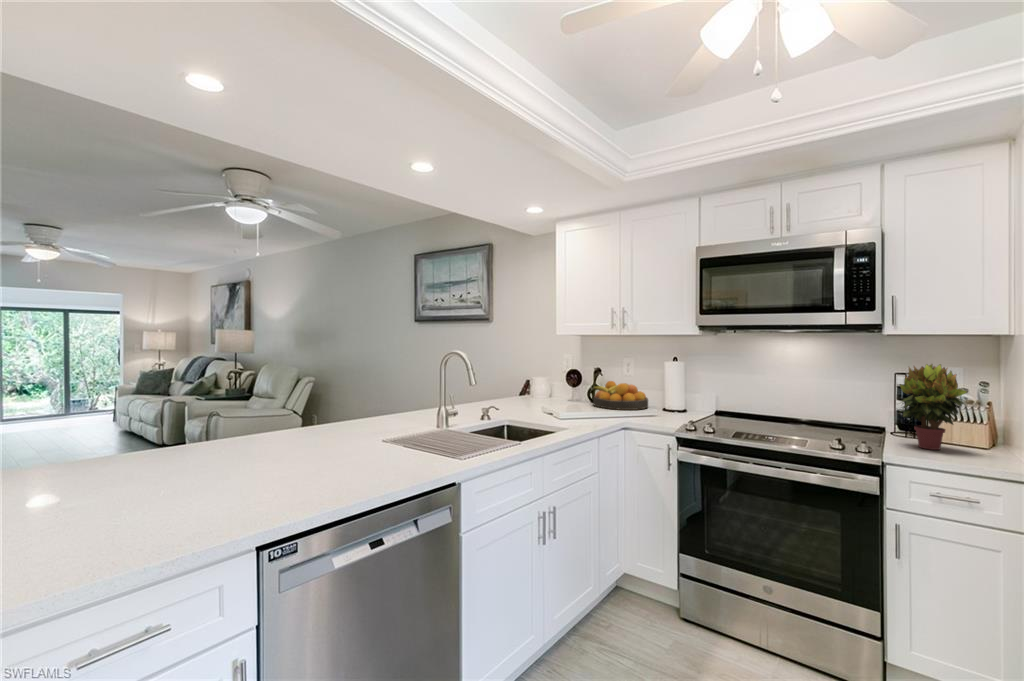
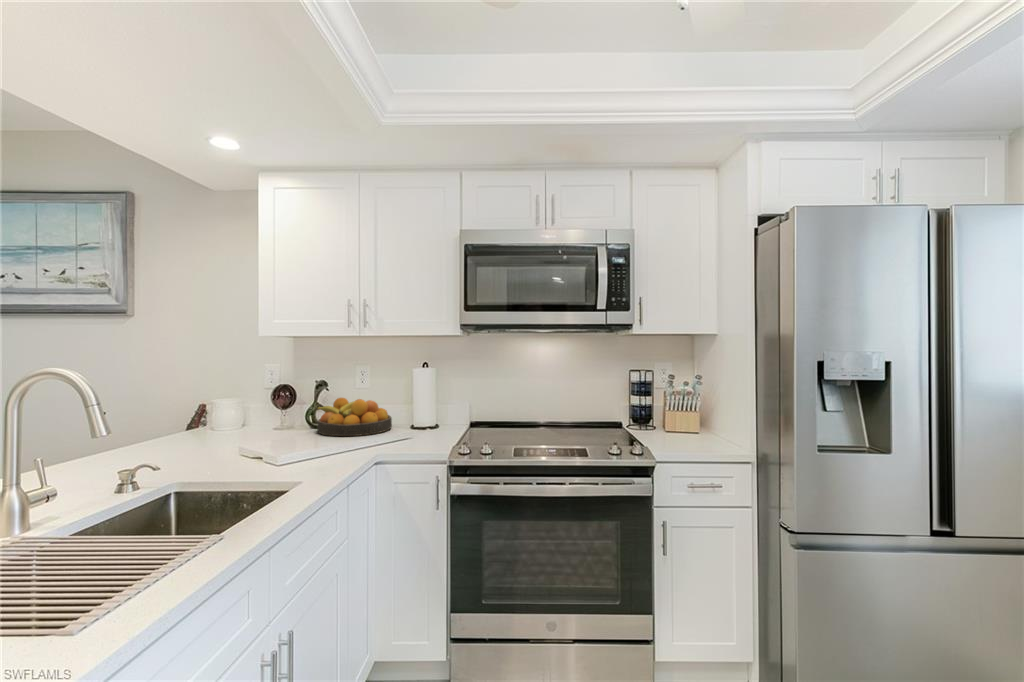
potted plant: present [900,364,967,450] -> none [642,361,696,441]

